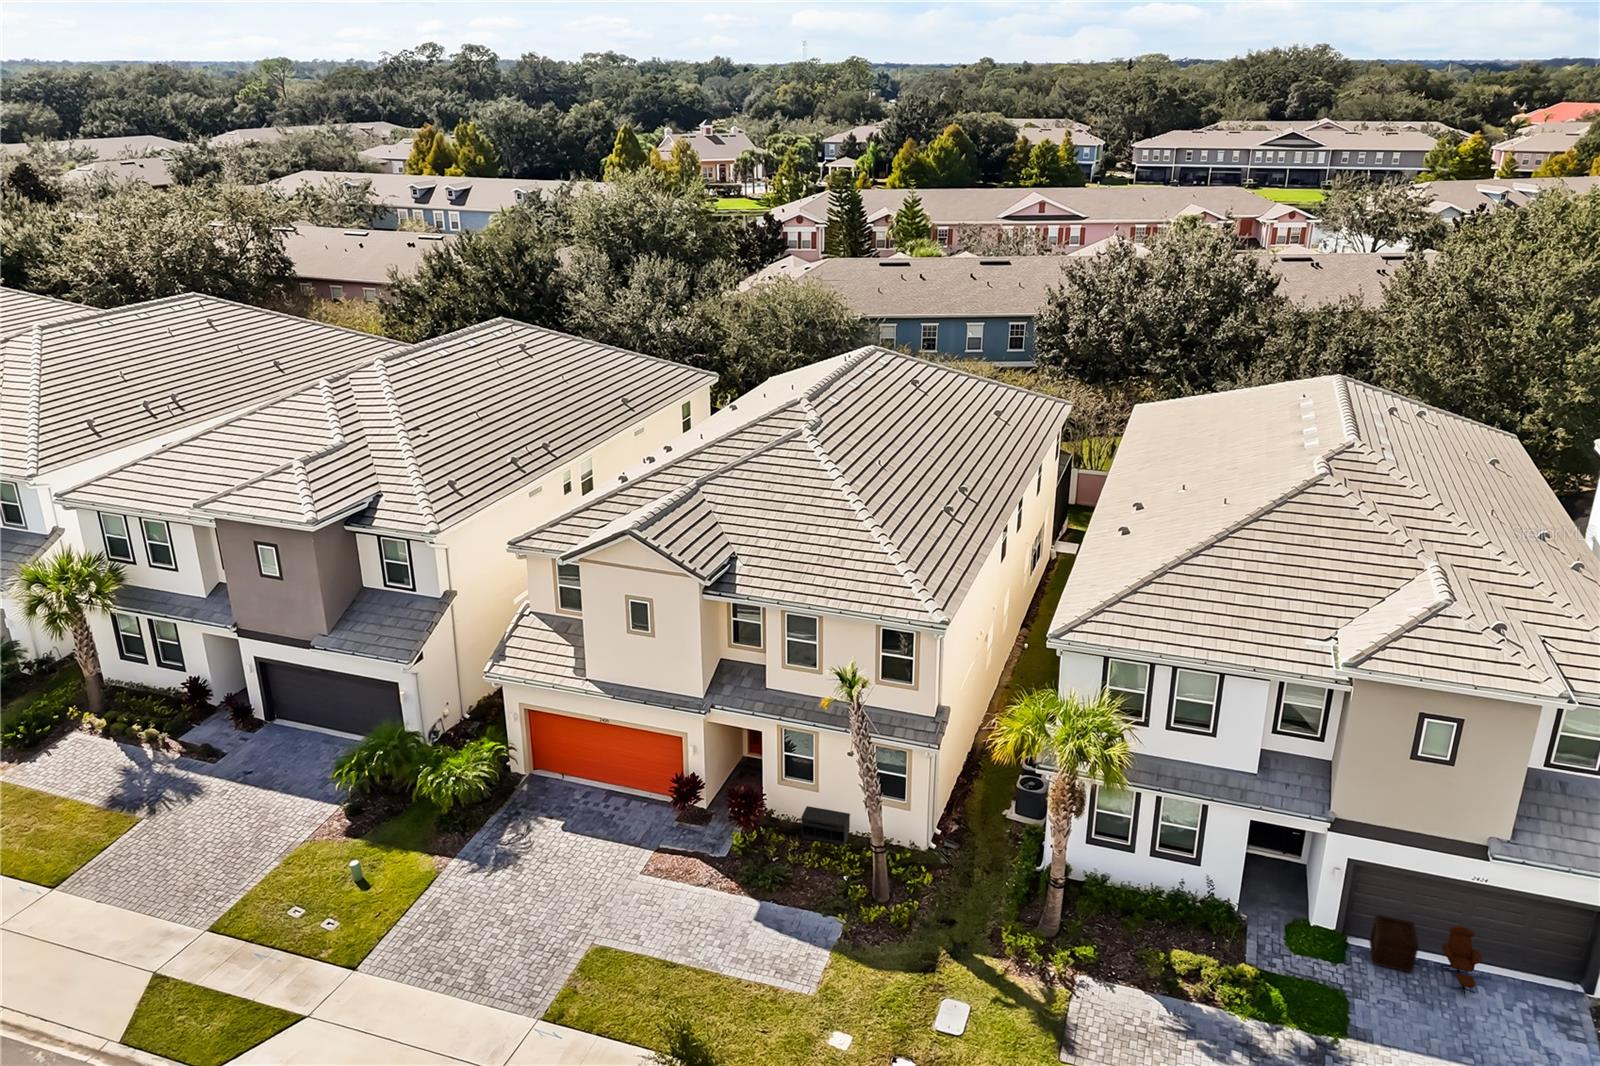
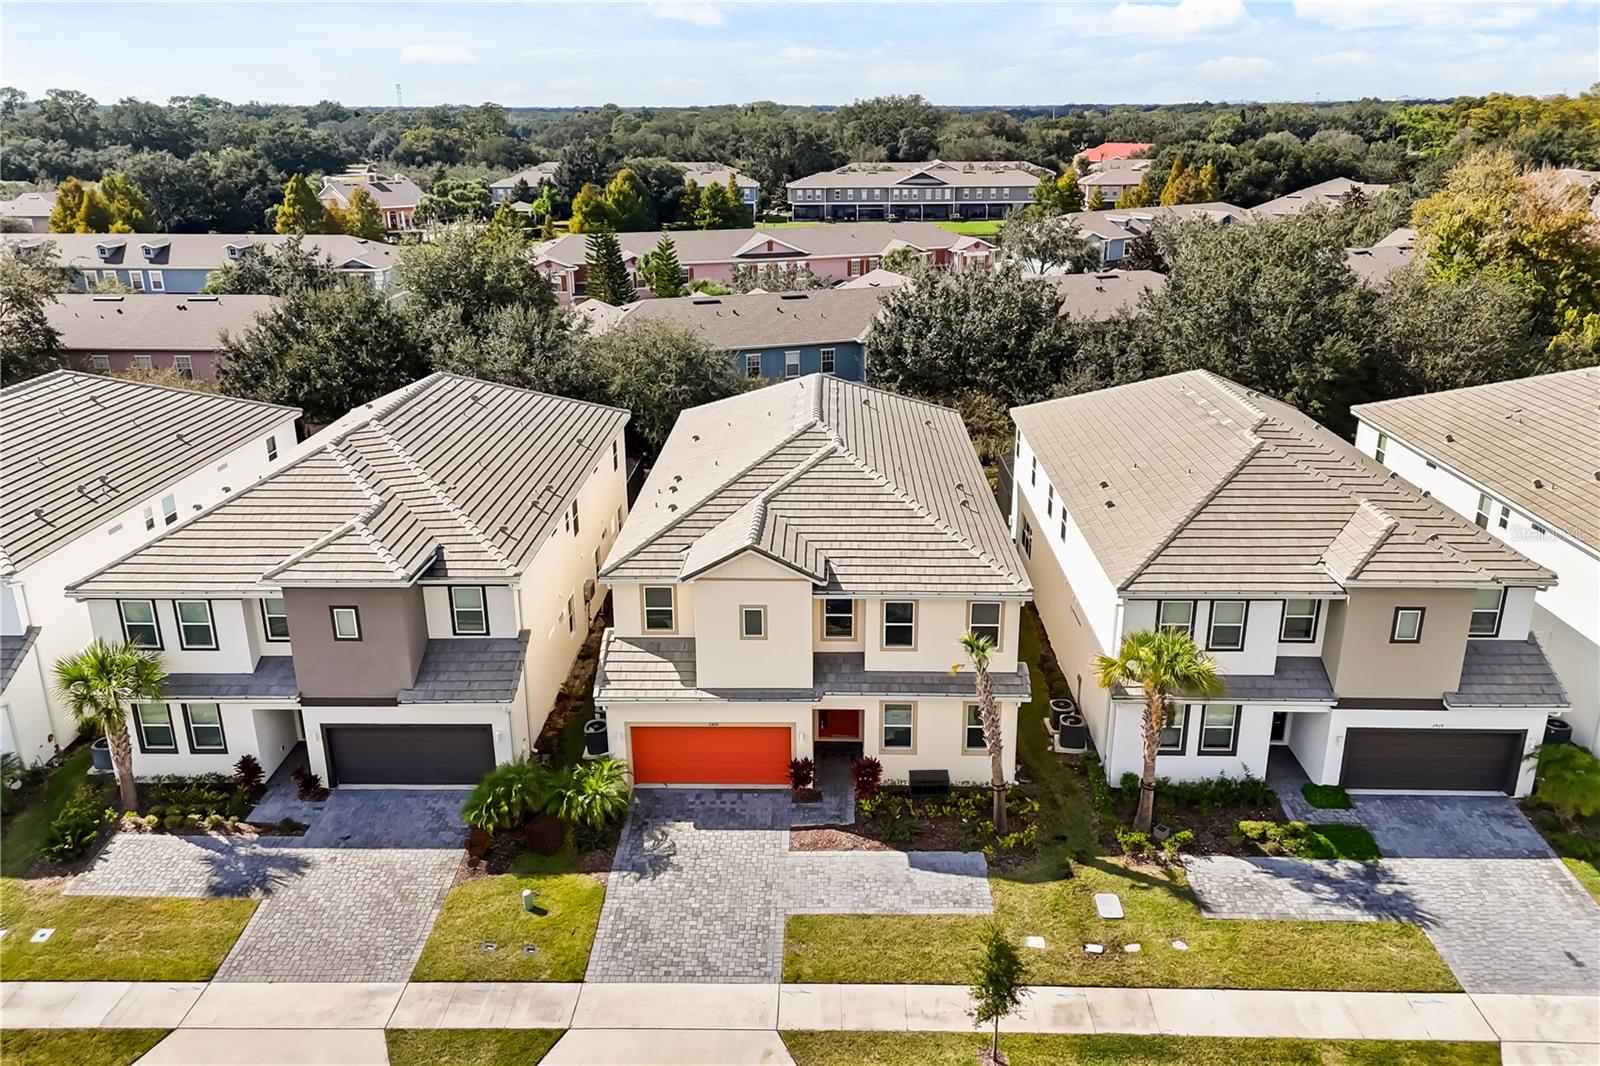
potted tree: none [1057,906,1080,950] -> present [1154,803,1172,840]
wooden crate: present [1369,915,1419,972] -> present [525,812,566,856]
lounge chair: present [1442,926,1481,998] -> present [464,823,491,874]

